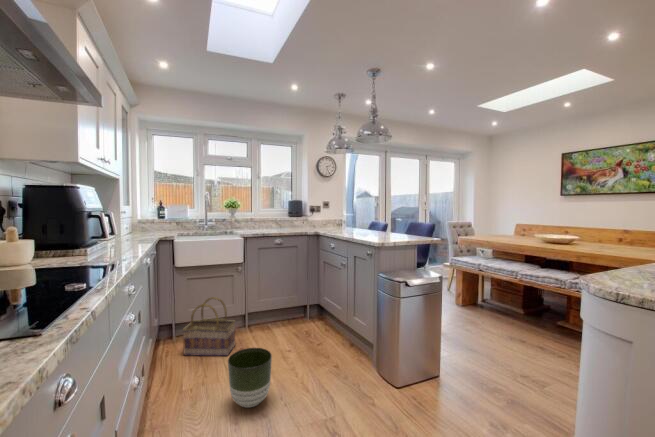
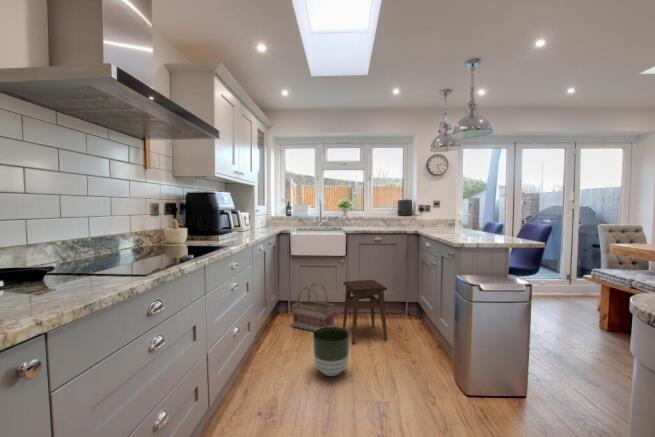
stool: none [247,287,299,361] -> present [343,280,387,344]

